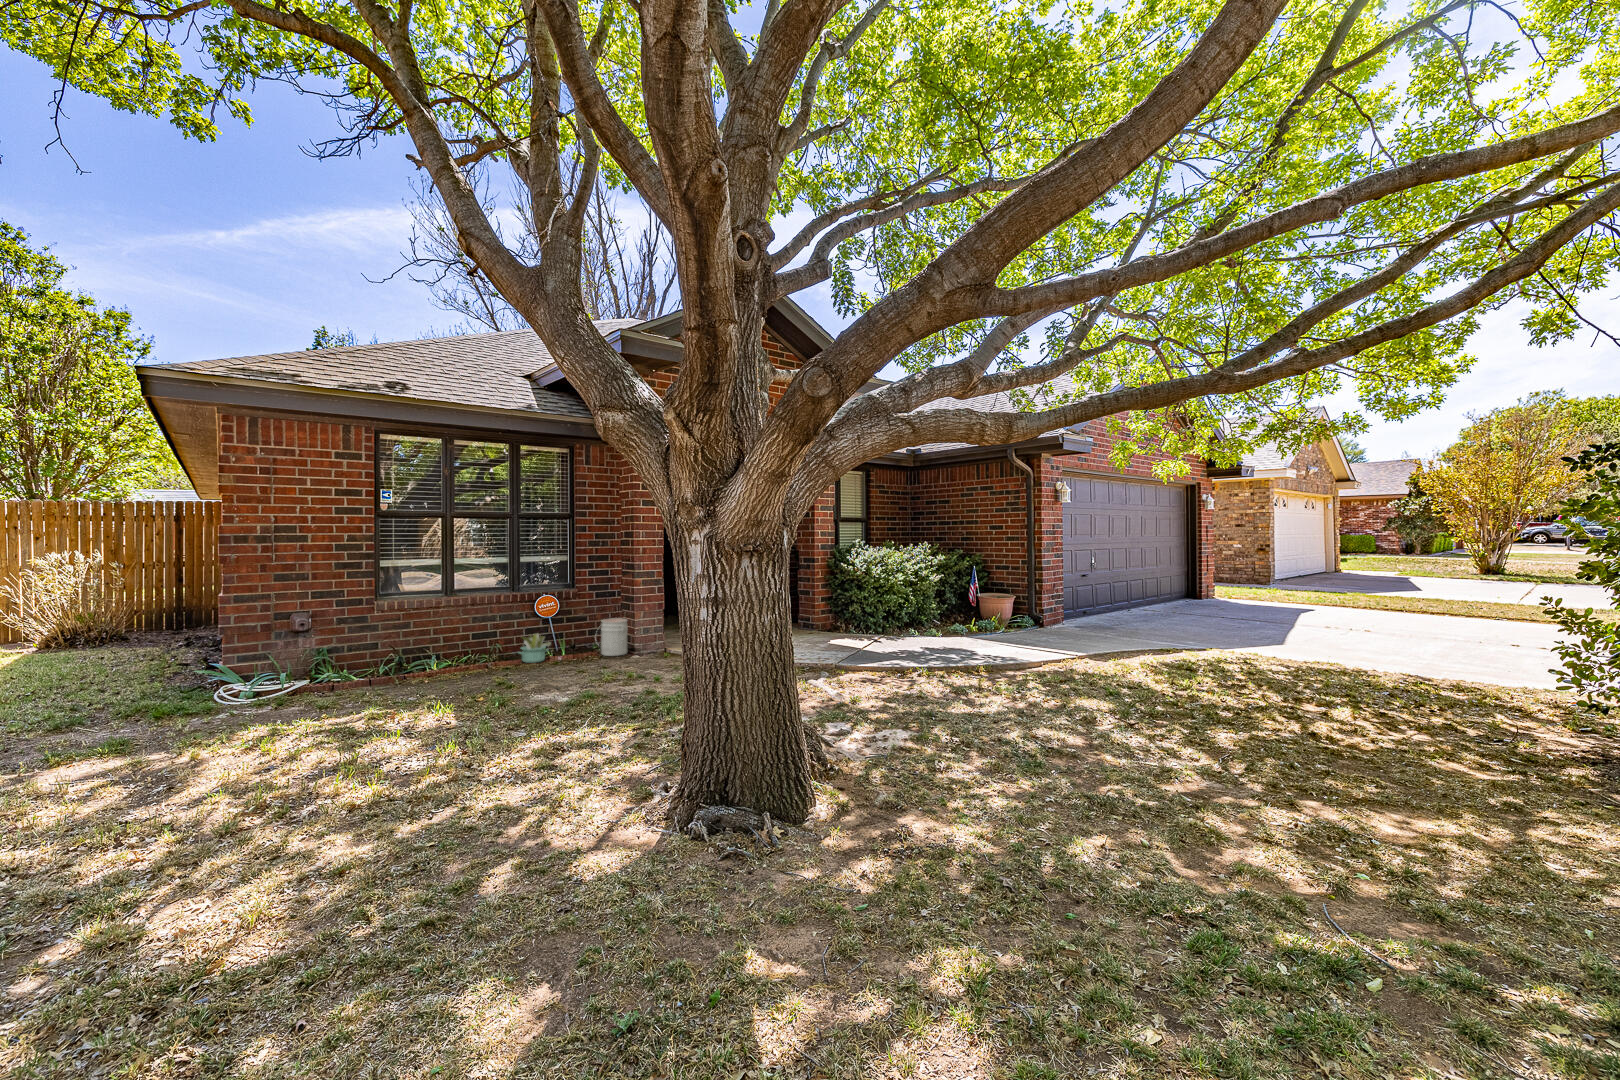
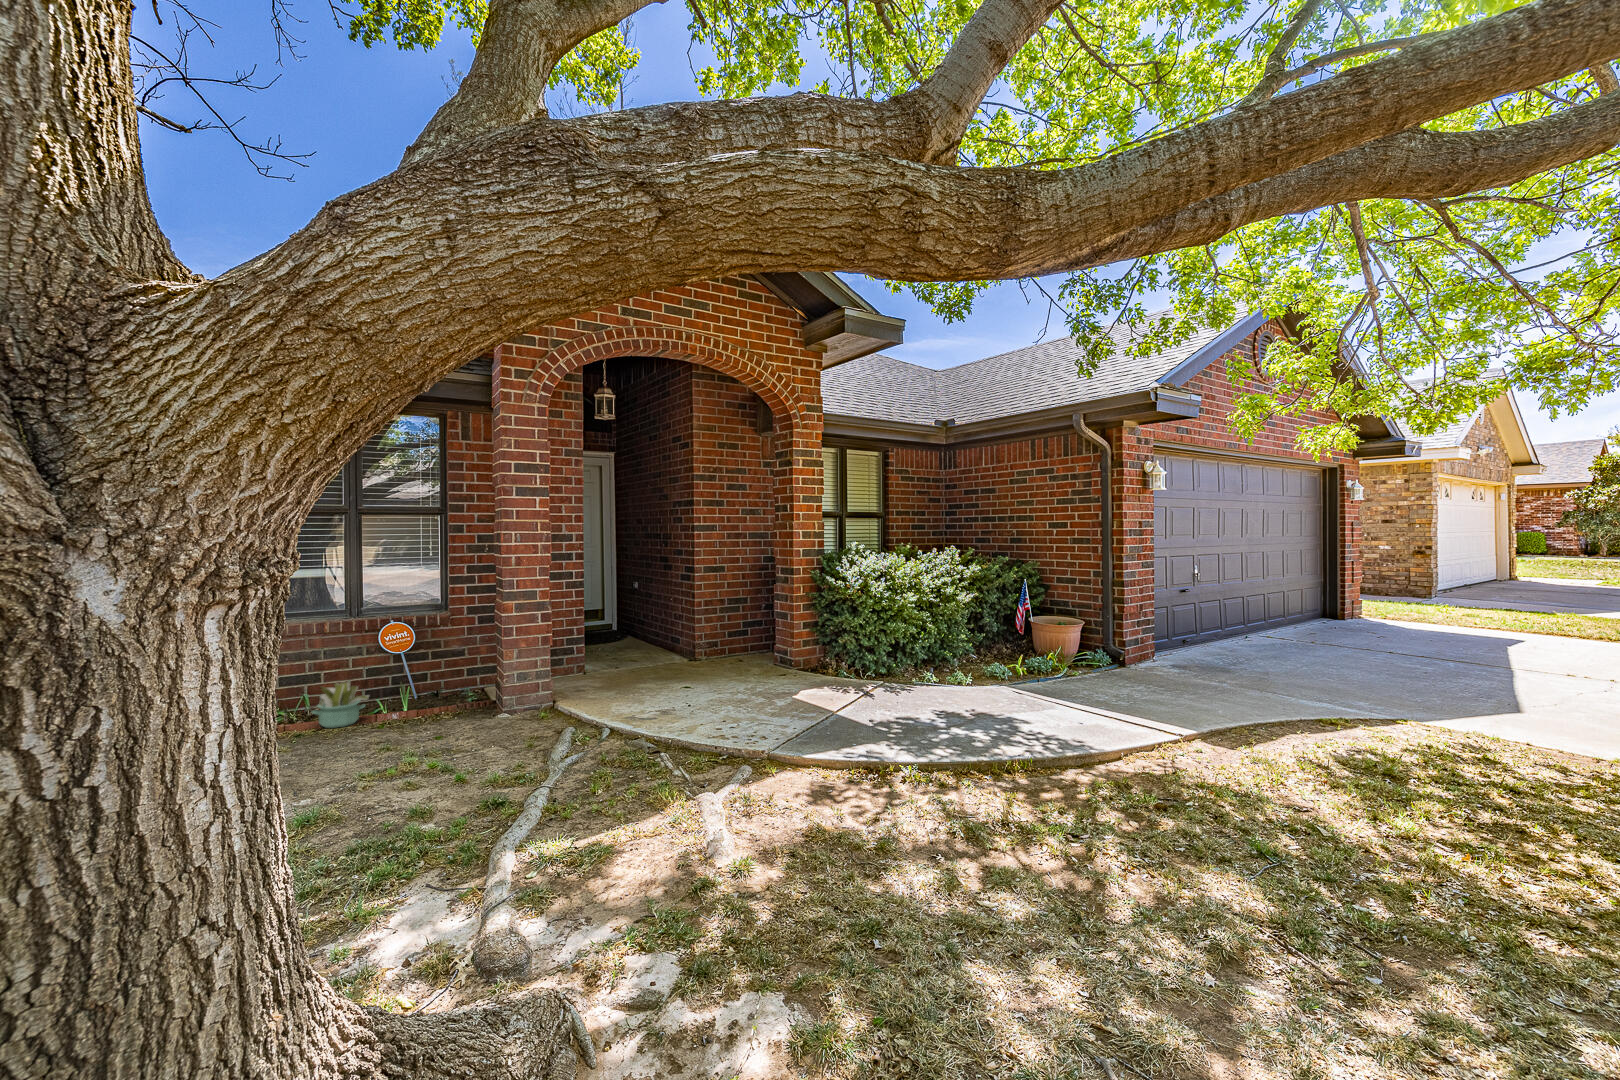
bucket: present [601,618,627,656] -> none [444,657,493,716]

